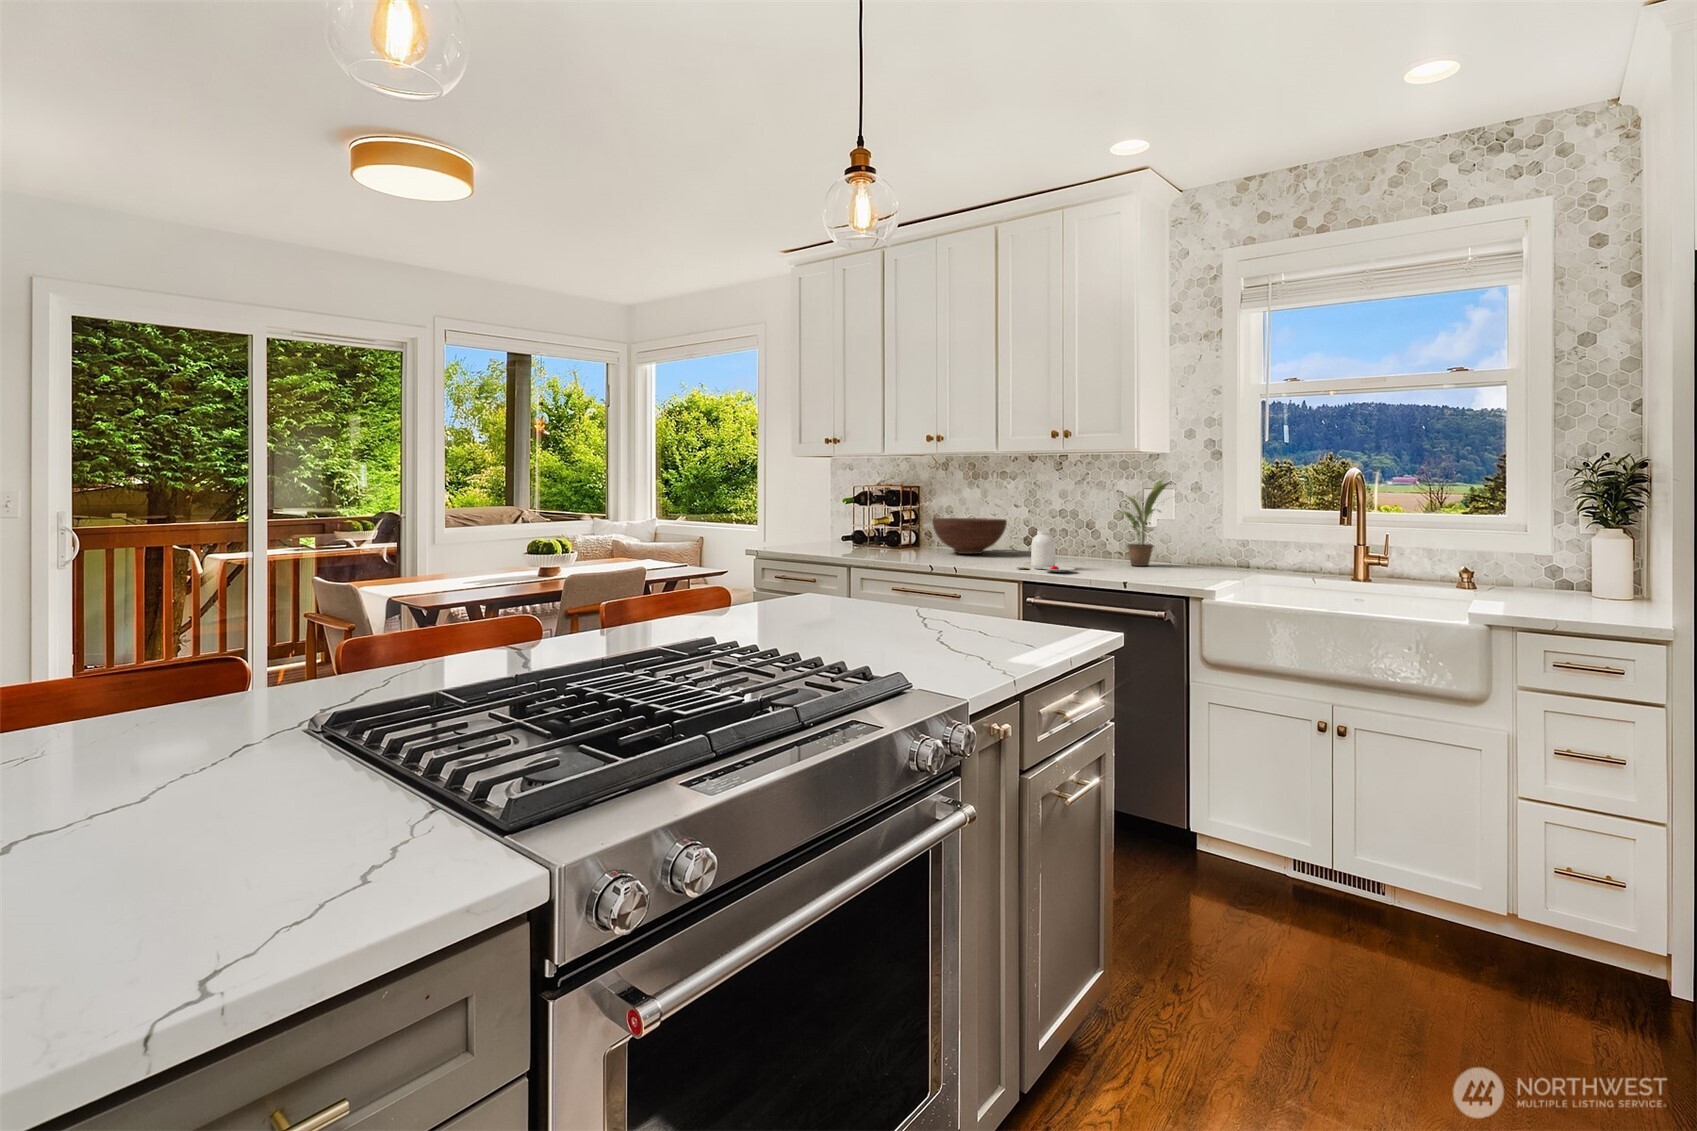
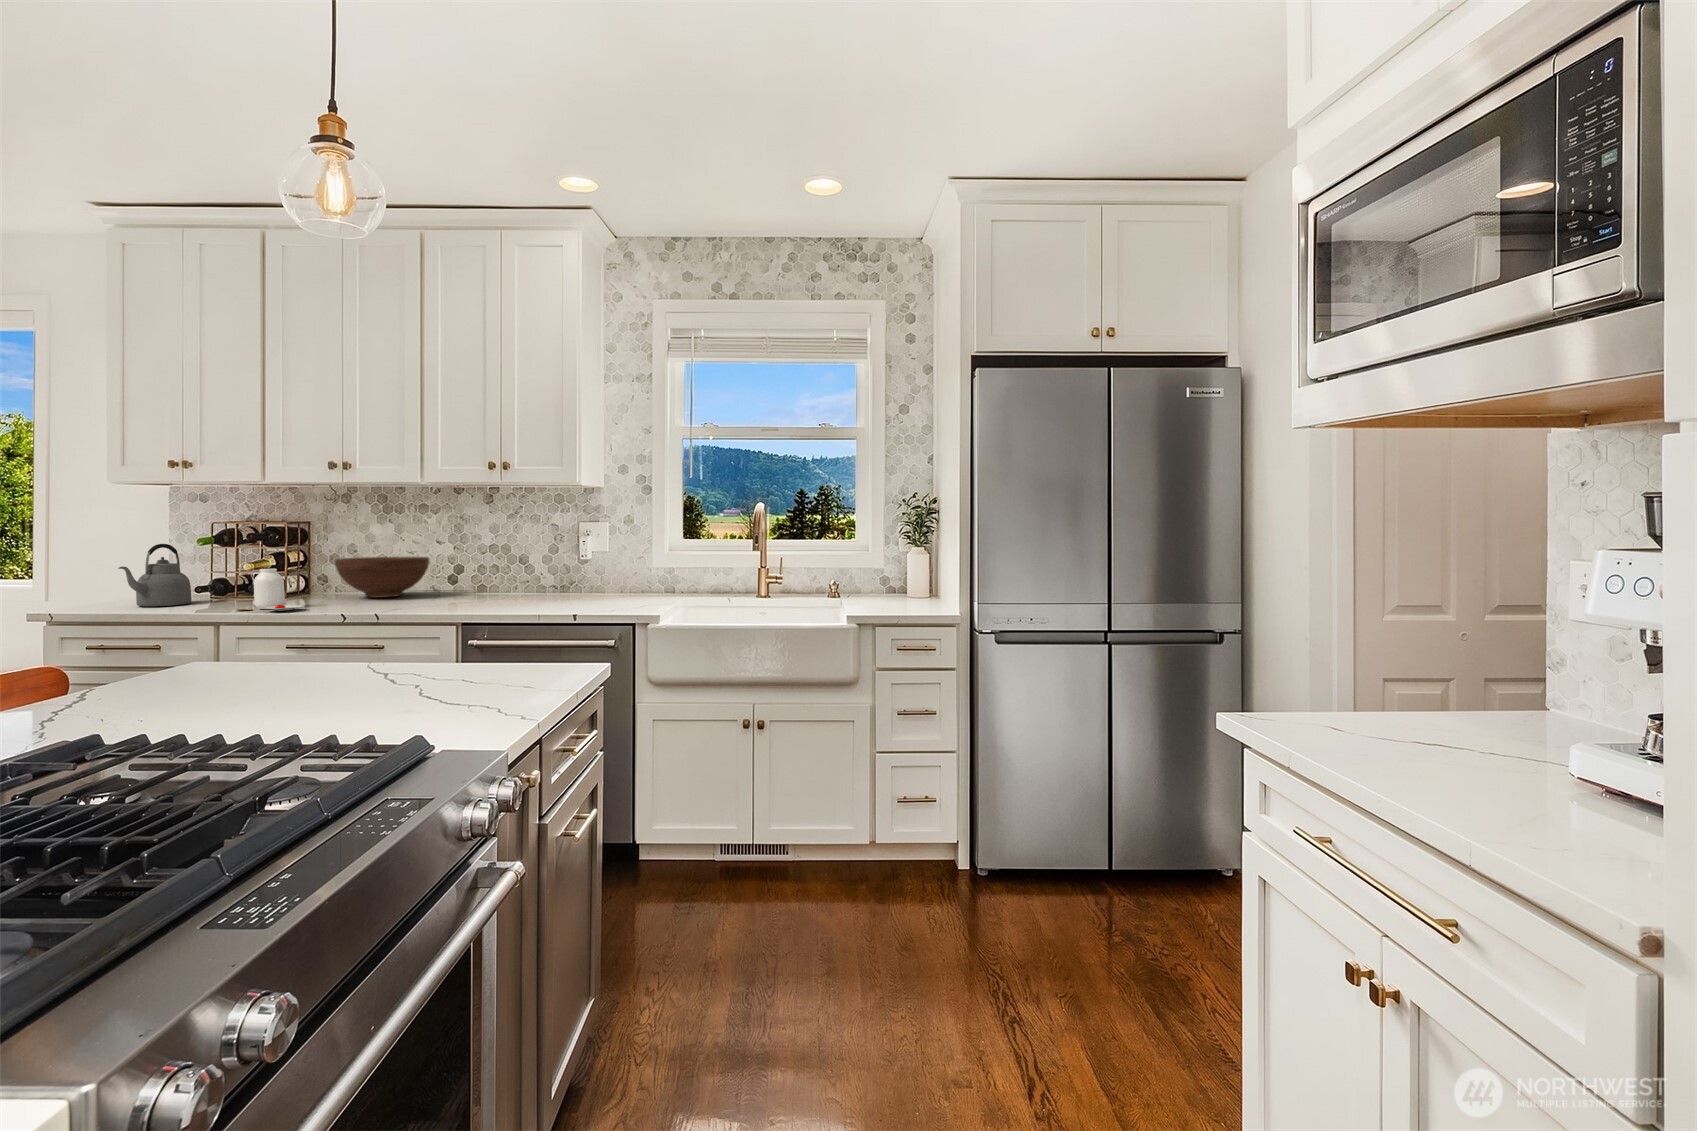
potted plant: present [1120,480,1170,566] -> none [550,514,612,598]
kettle: none [792,502,836,550] -> present [118,544,192,606]
jar: present [1017,531,1075,572] -> present [236,569,304,611]

